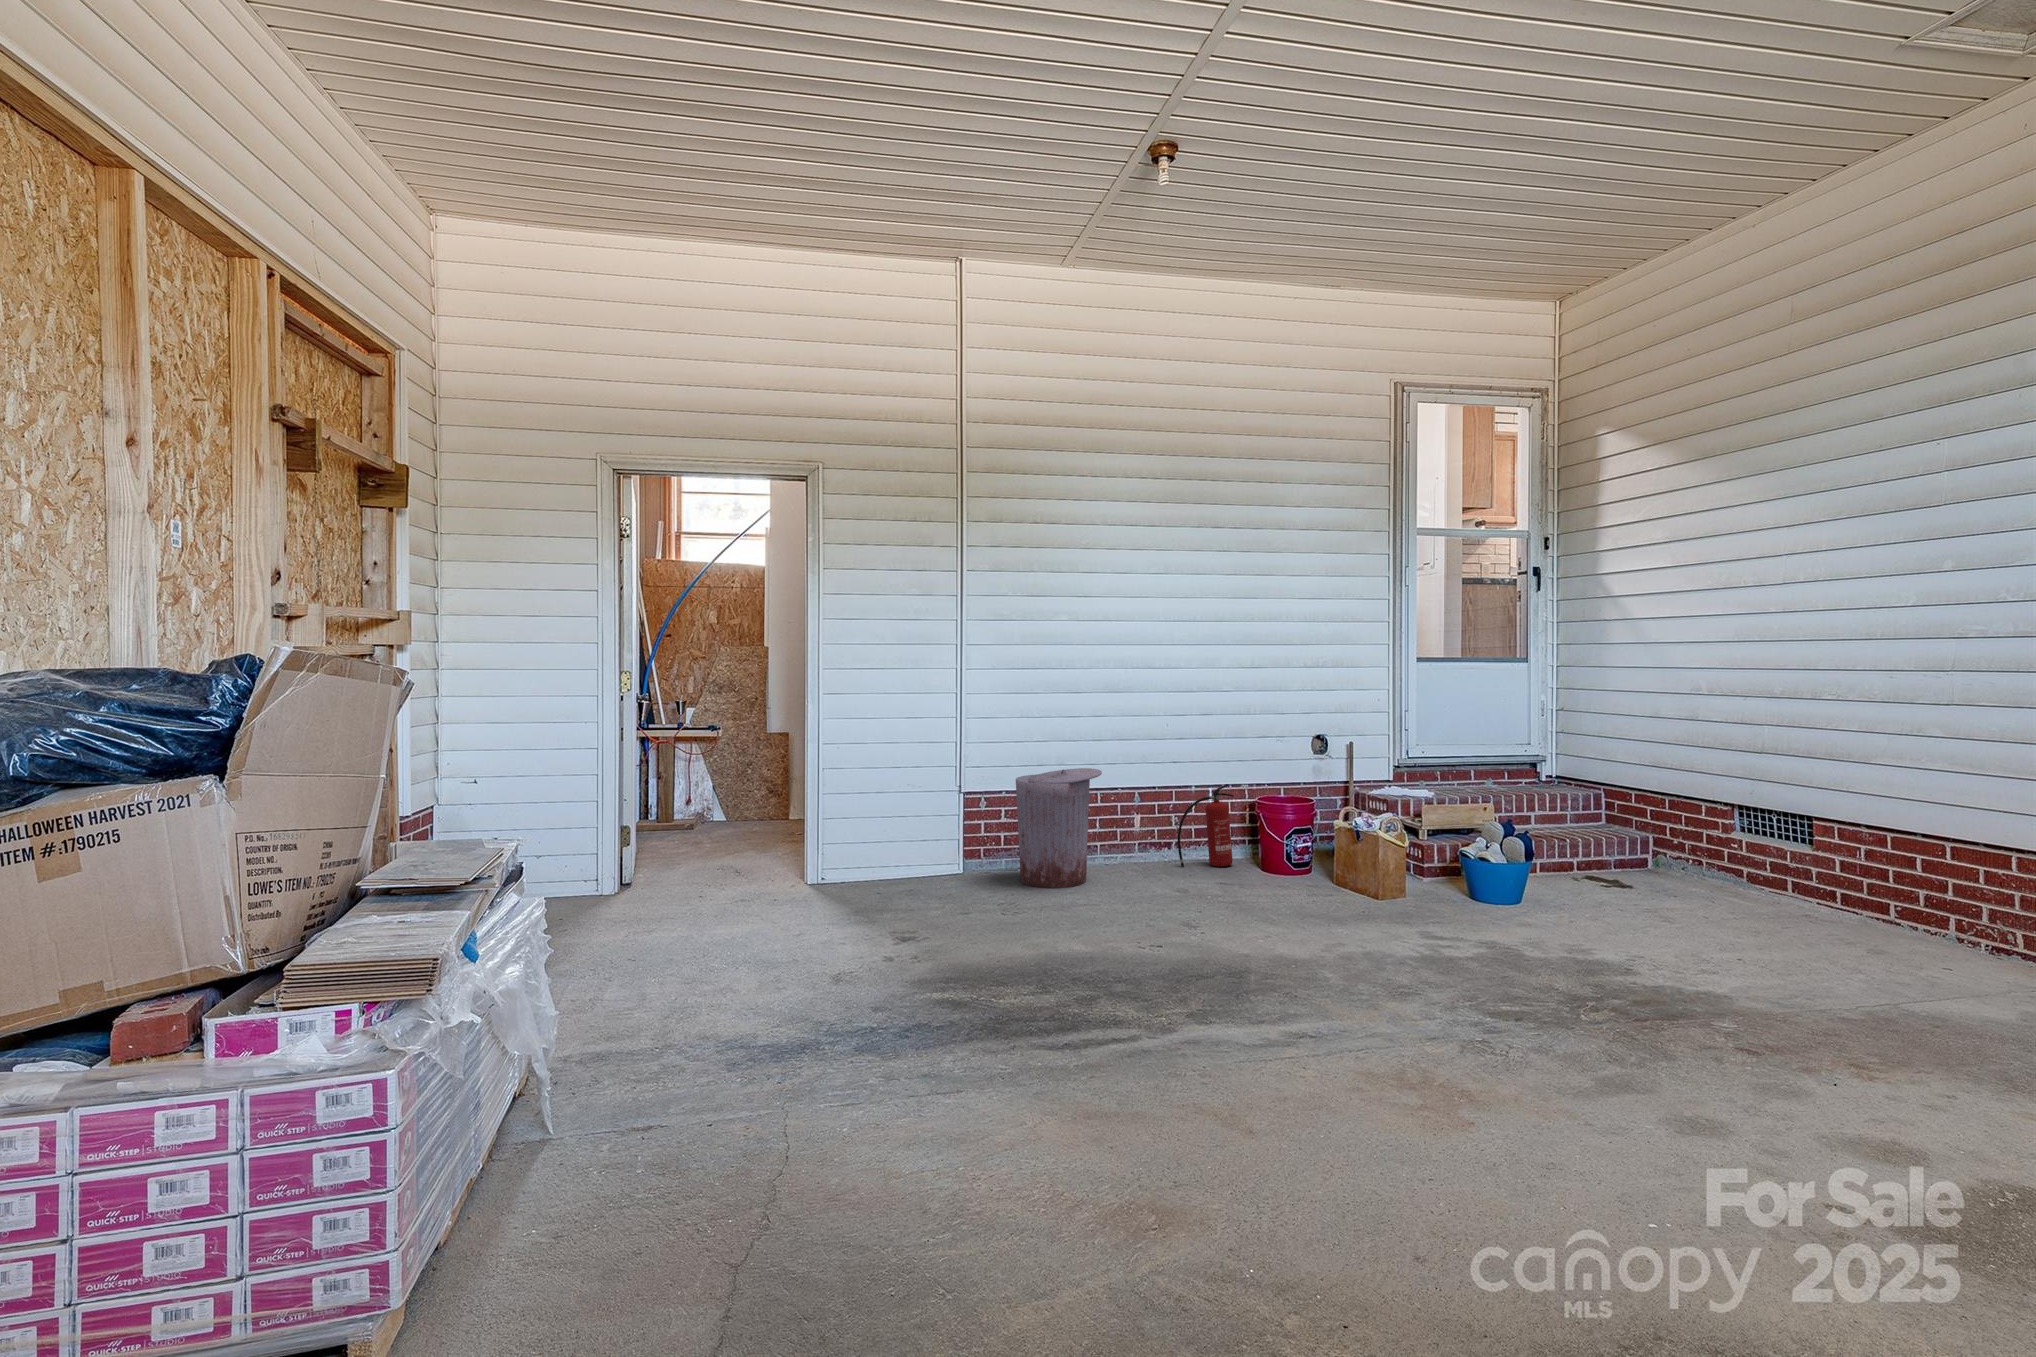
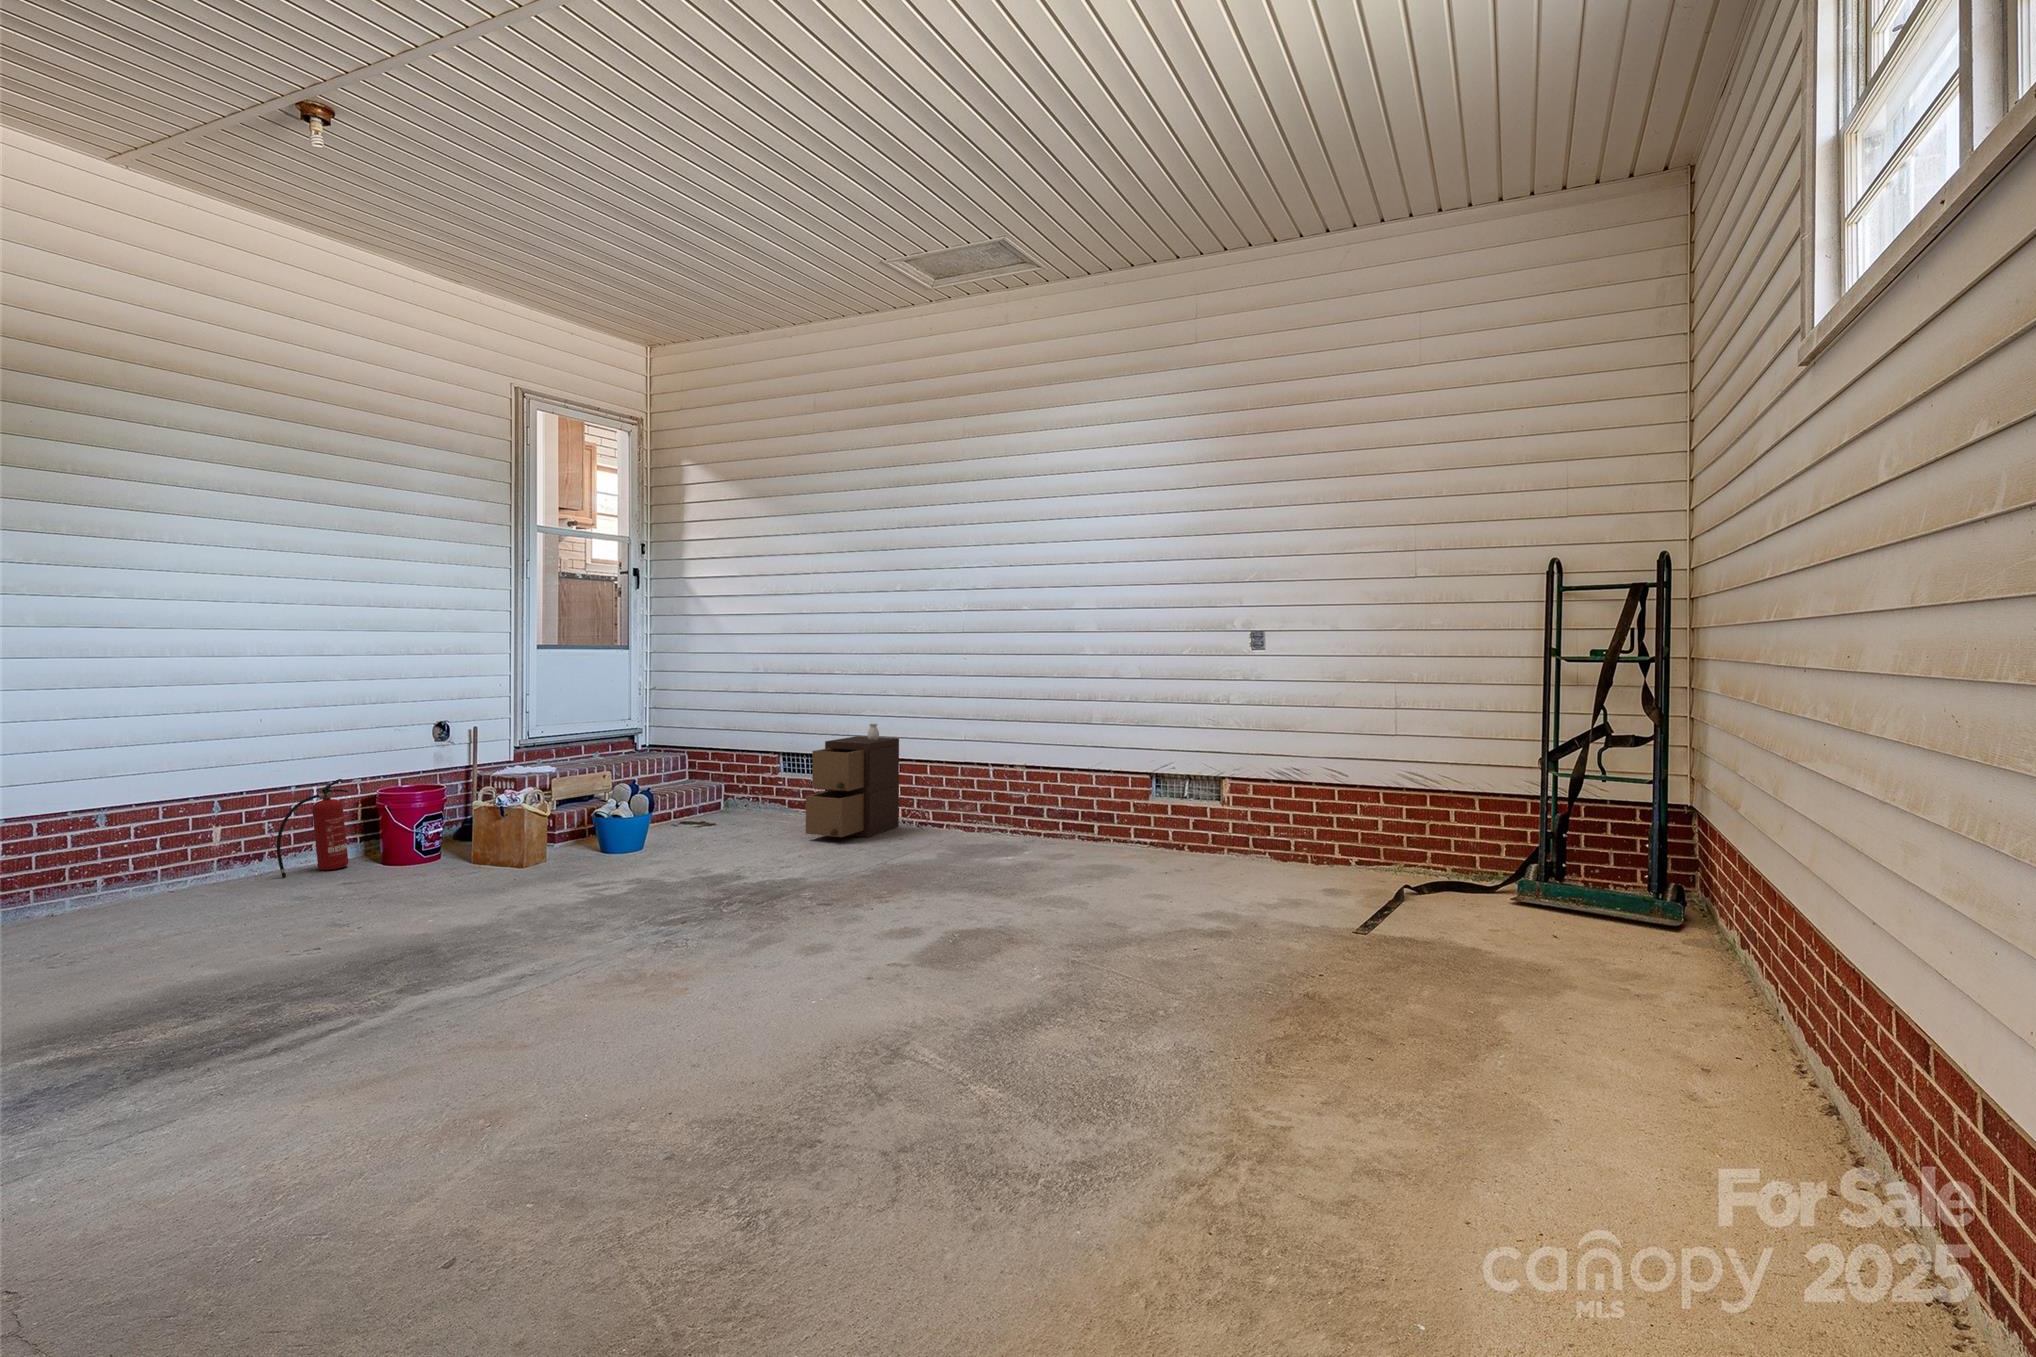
trash can: present [1016,768,1102,888] -> none [27,775,177,933]
storage cabinet: none [1763,777,1958,954] -> present [806,724,899,837]

